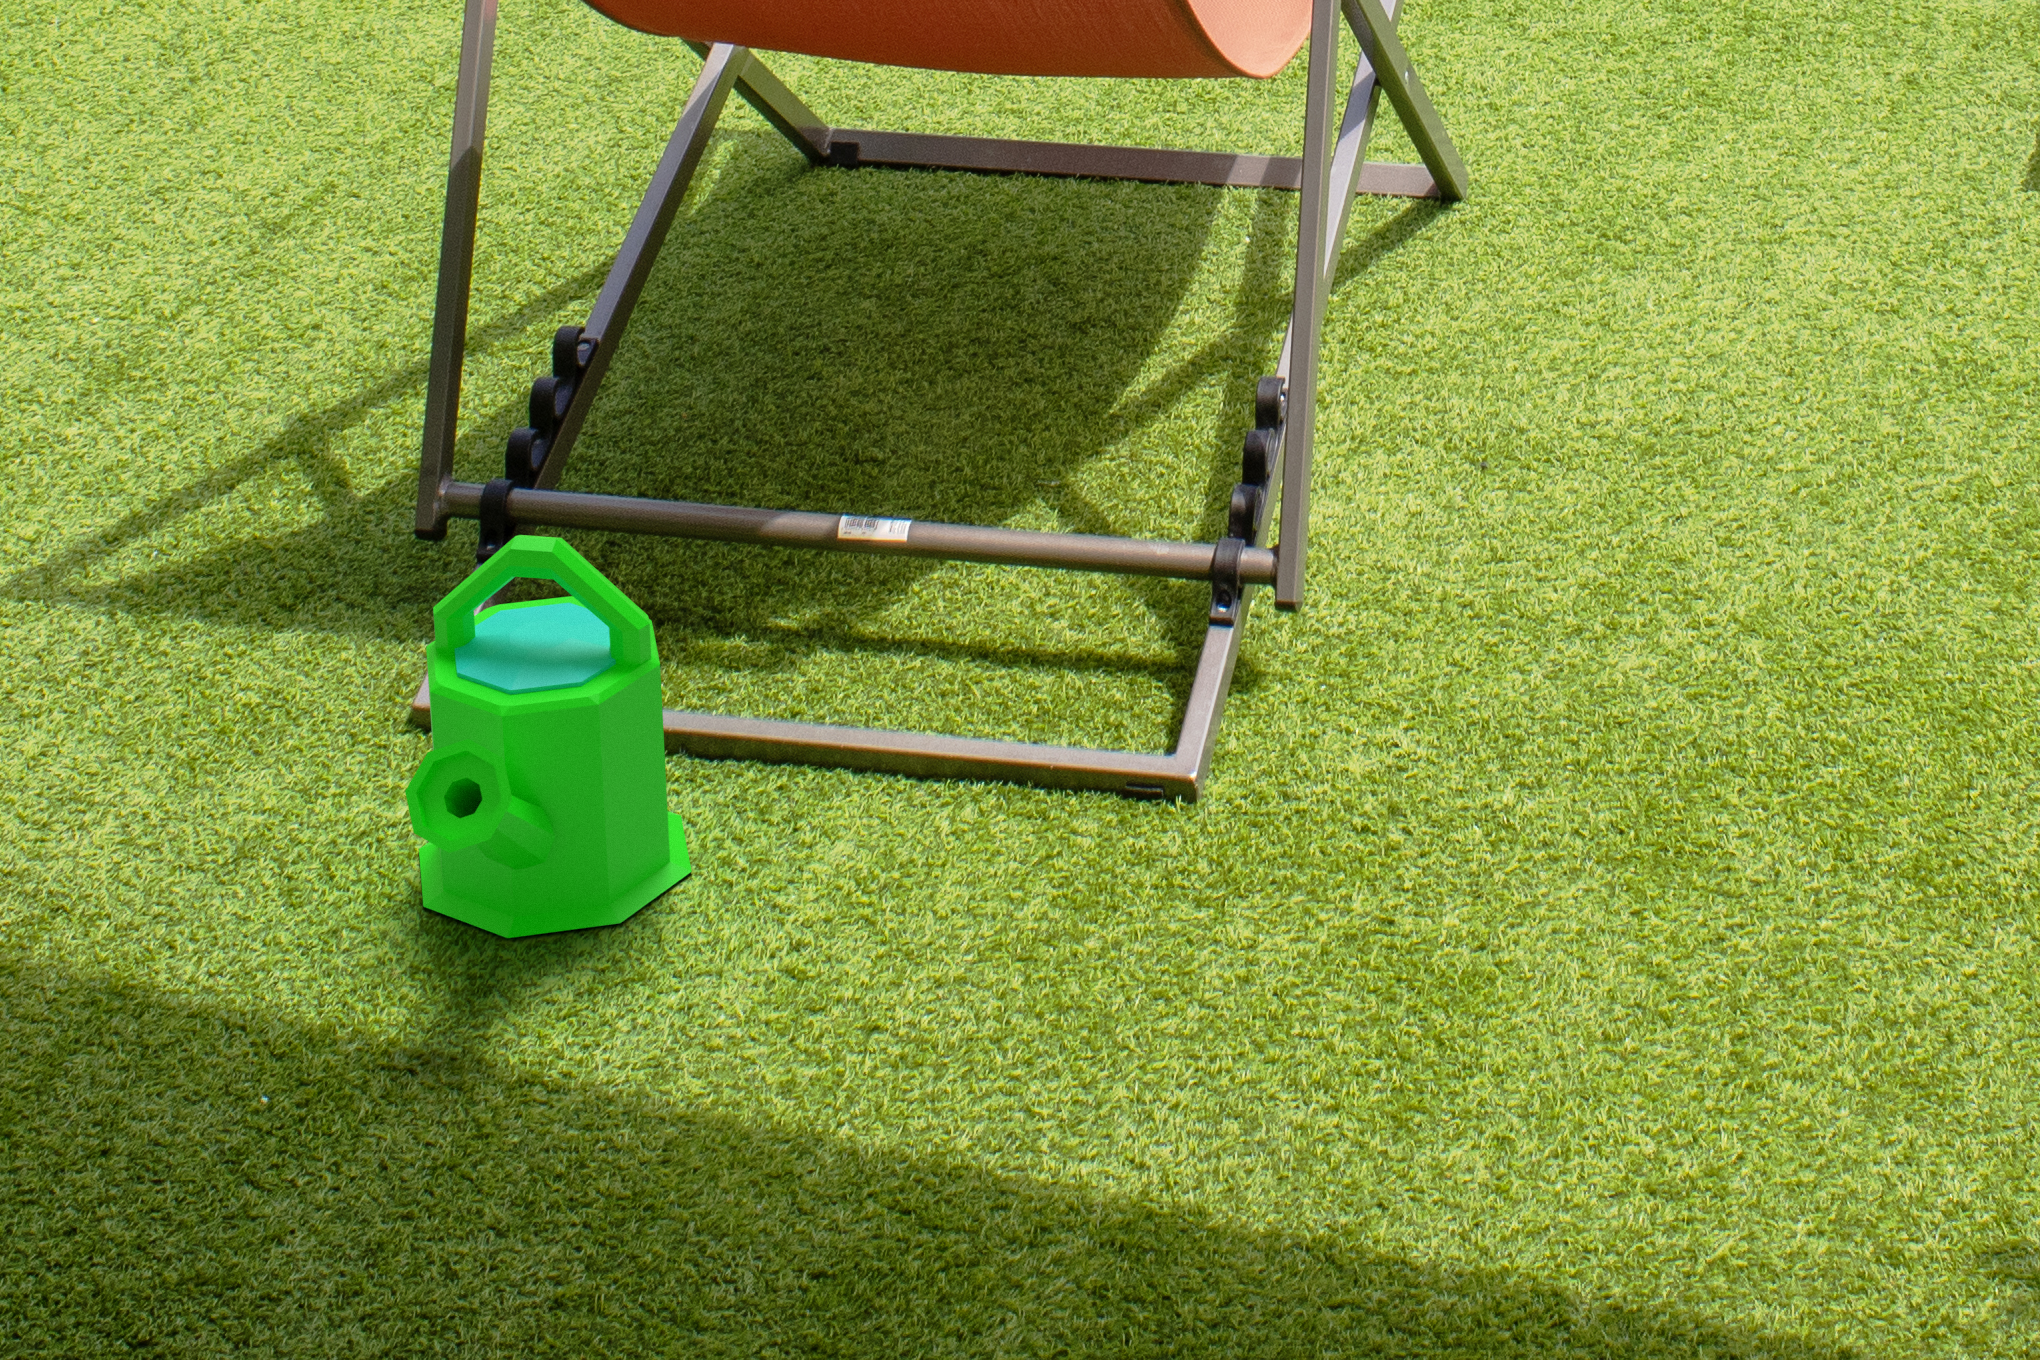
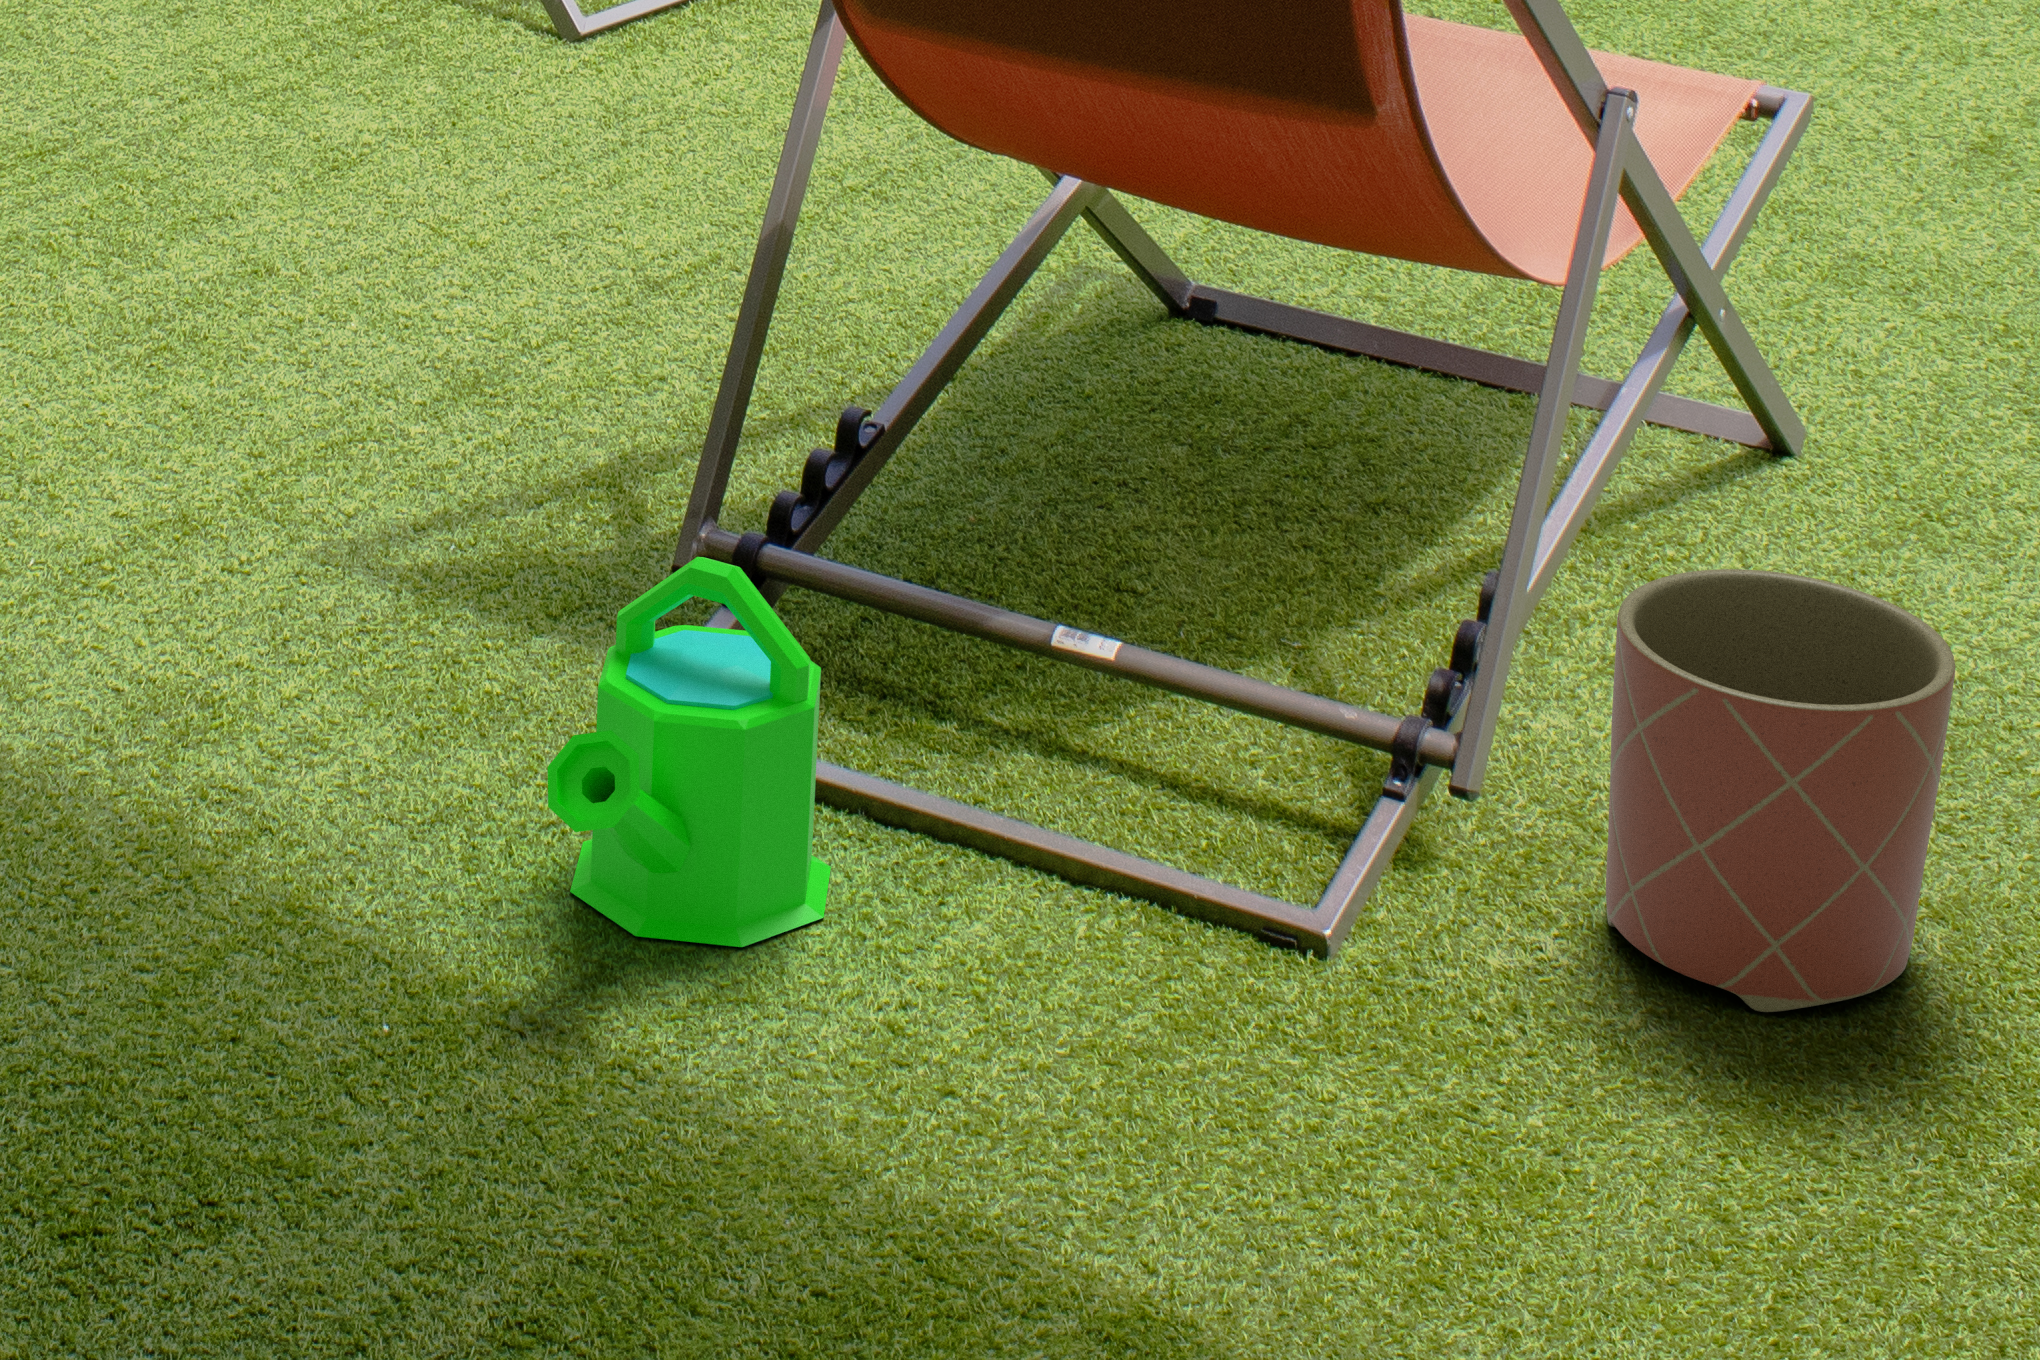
planter: none [1409,334,1719,753] -> present [1606,569,1955,1012]

